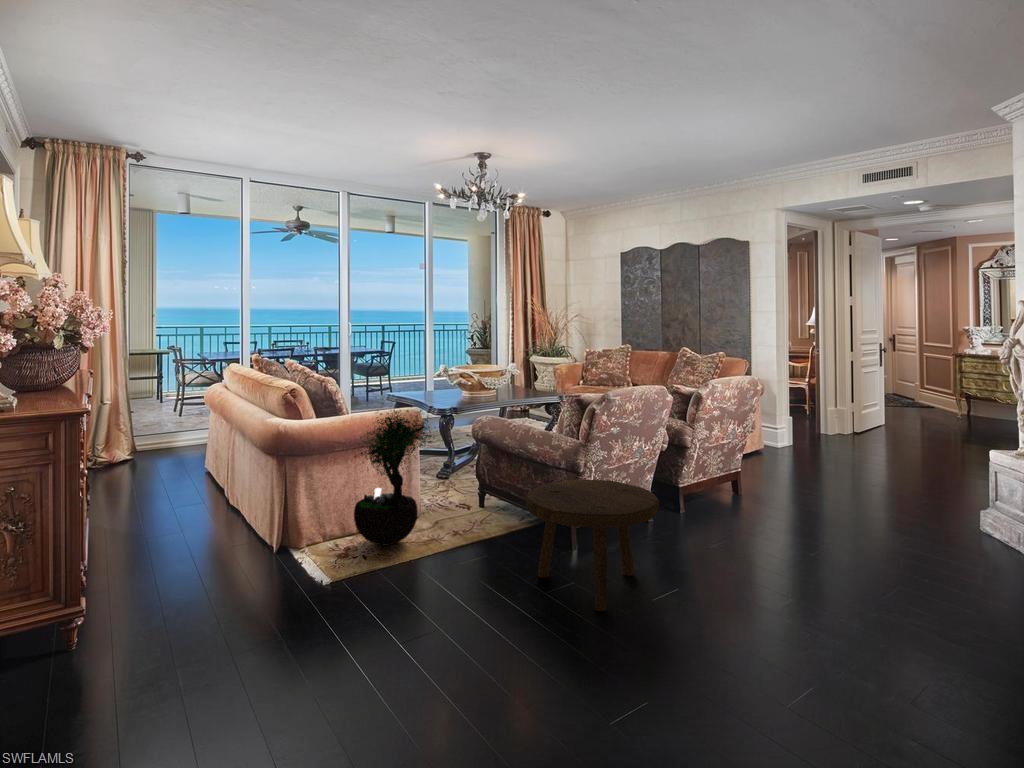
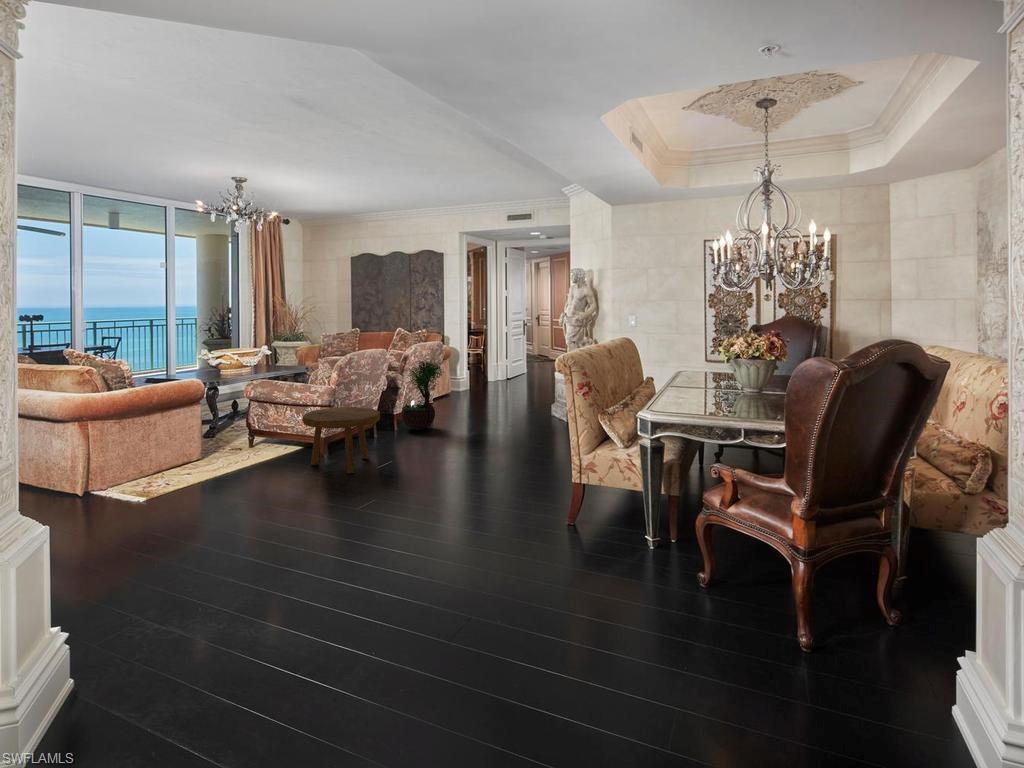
potted tree: present [354,410,431,545] -> present [402,358,444,430]

